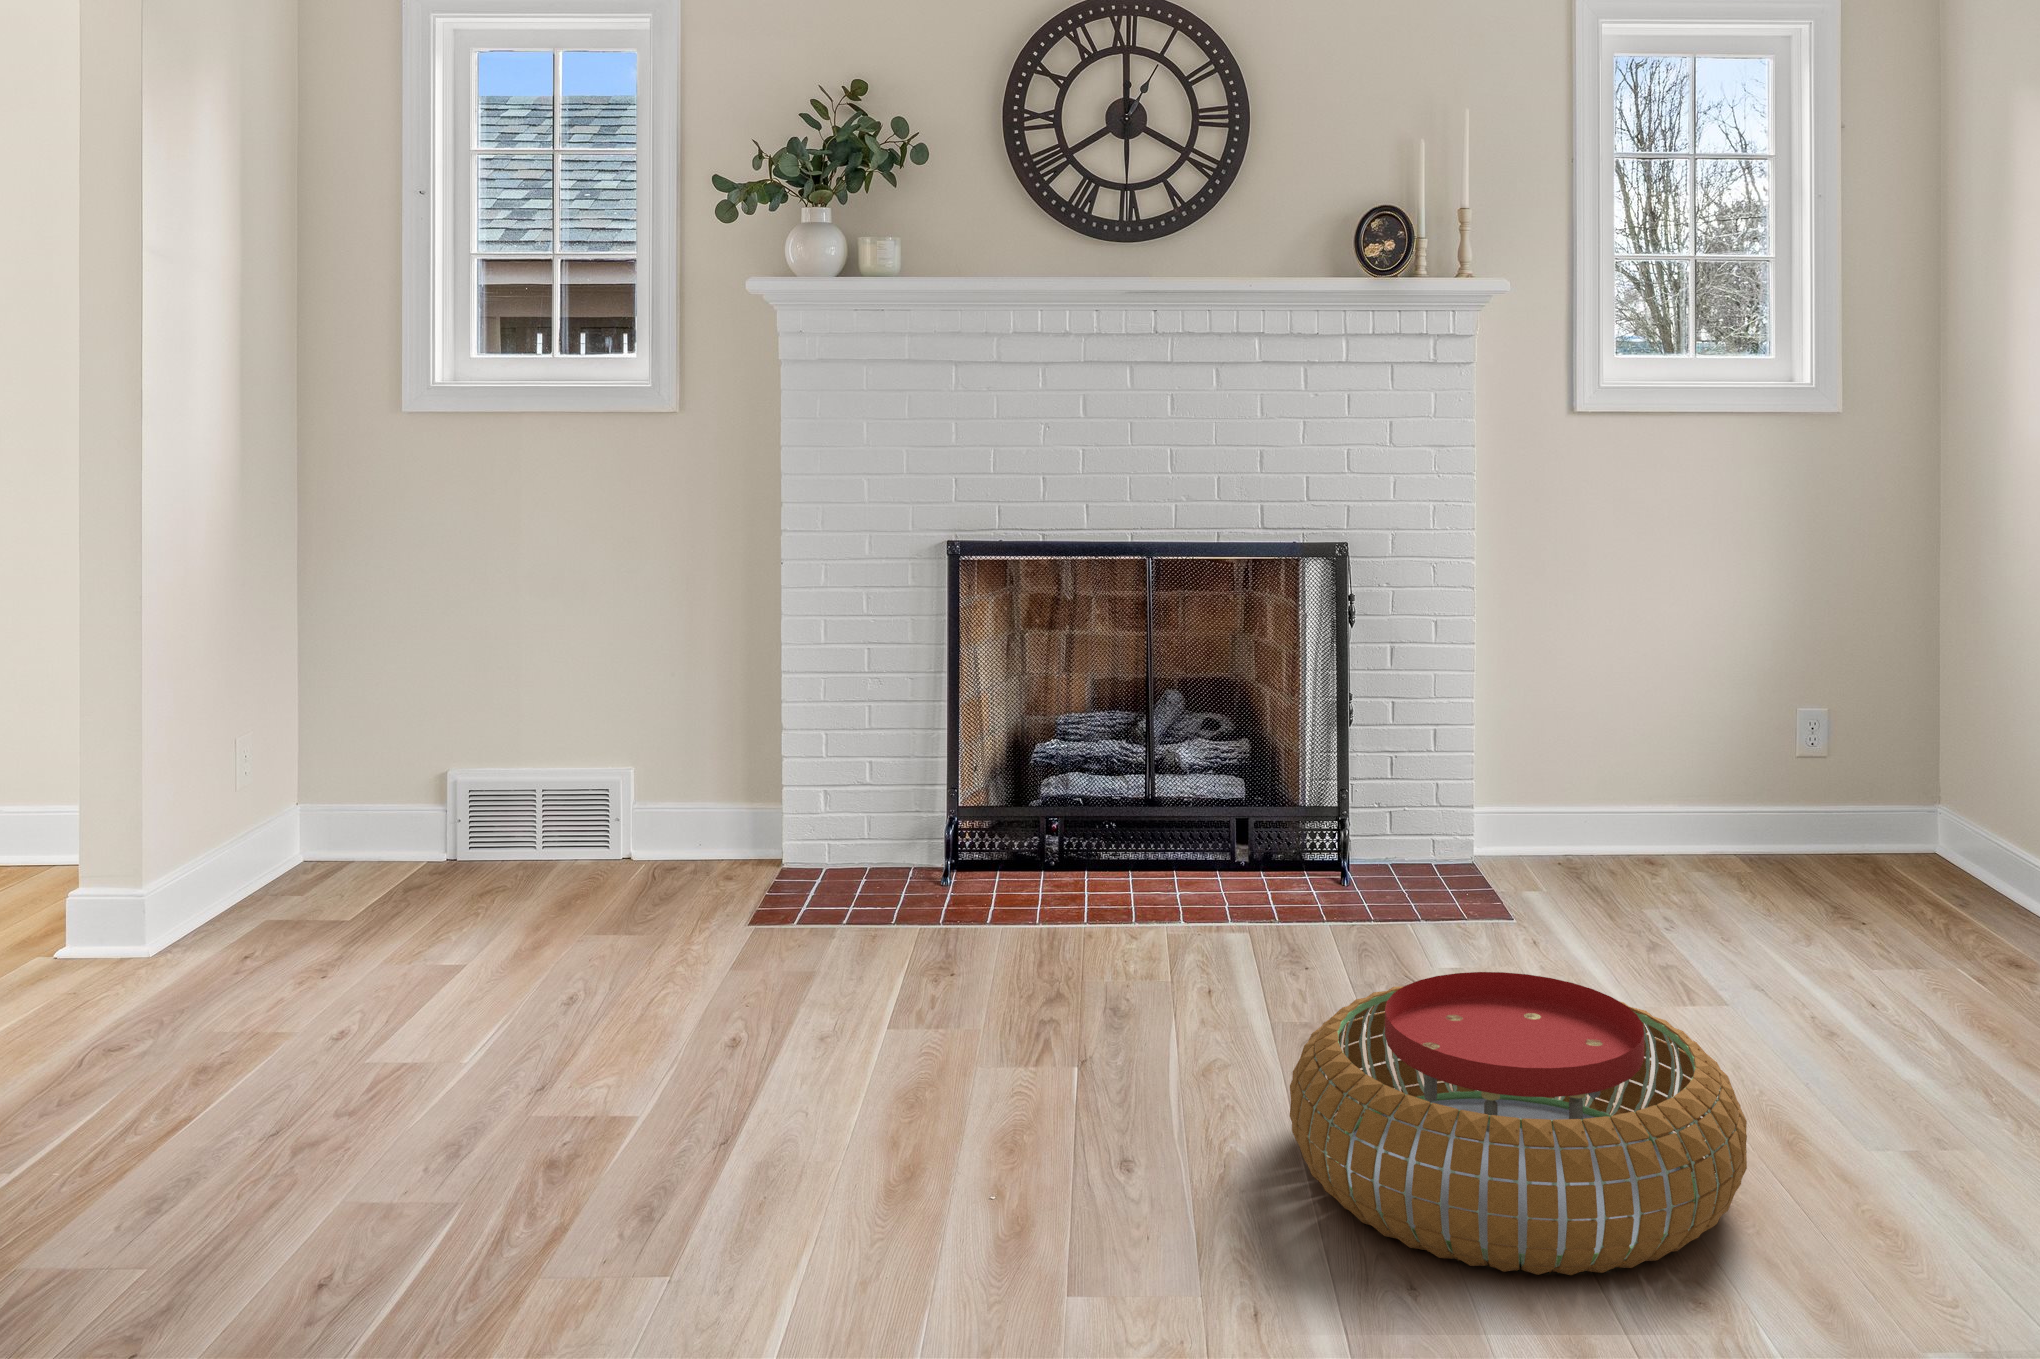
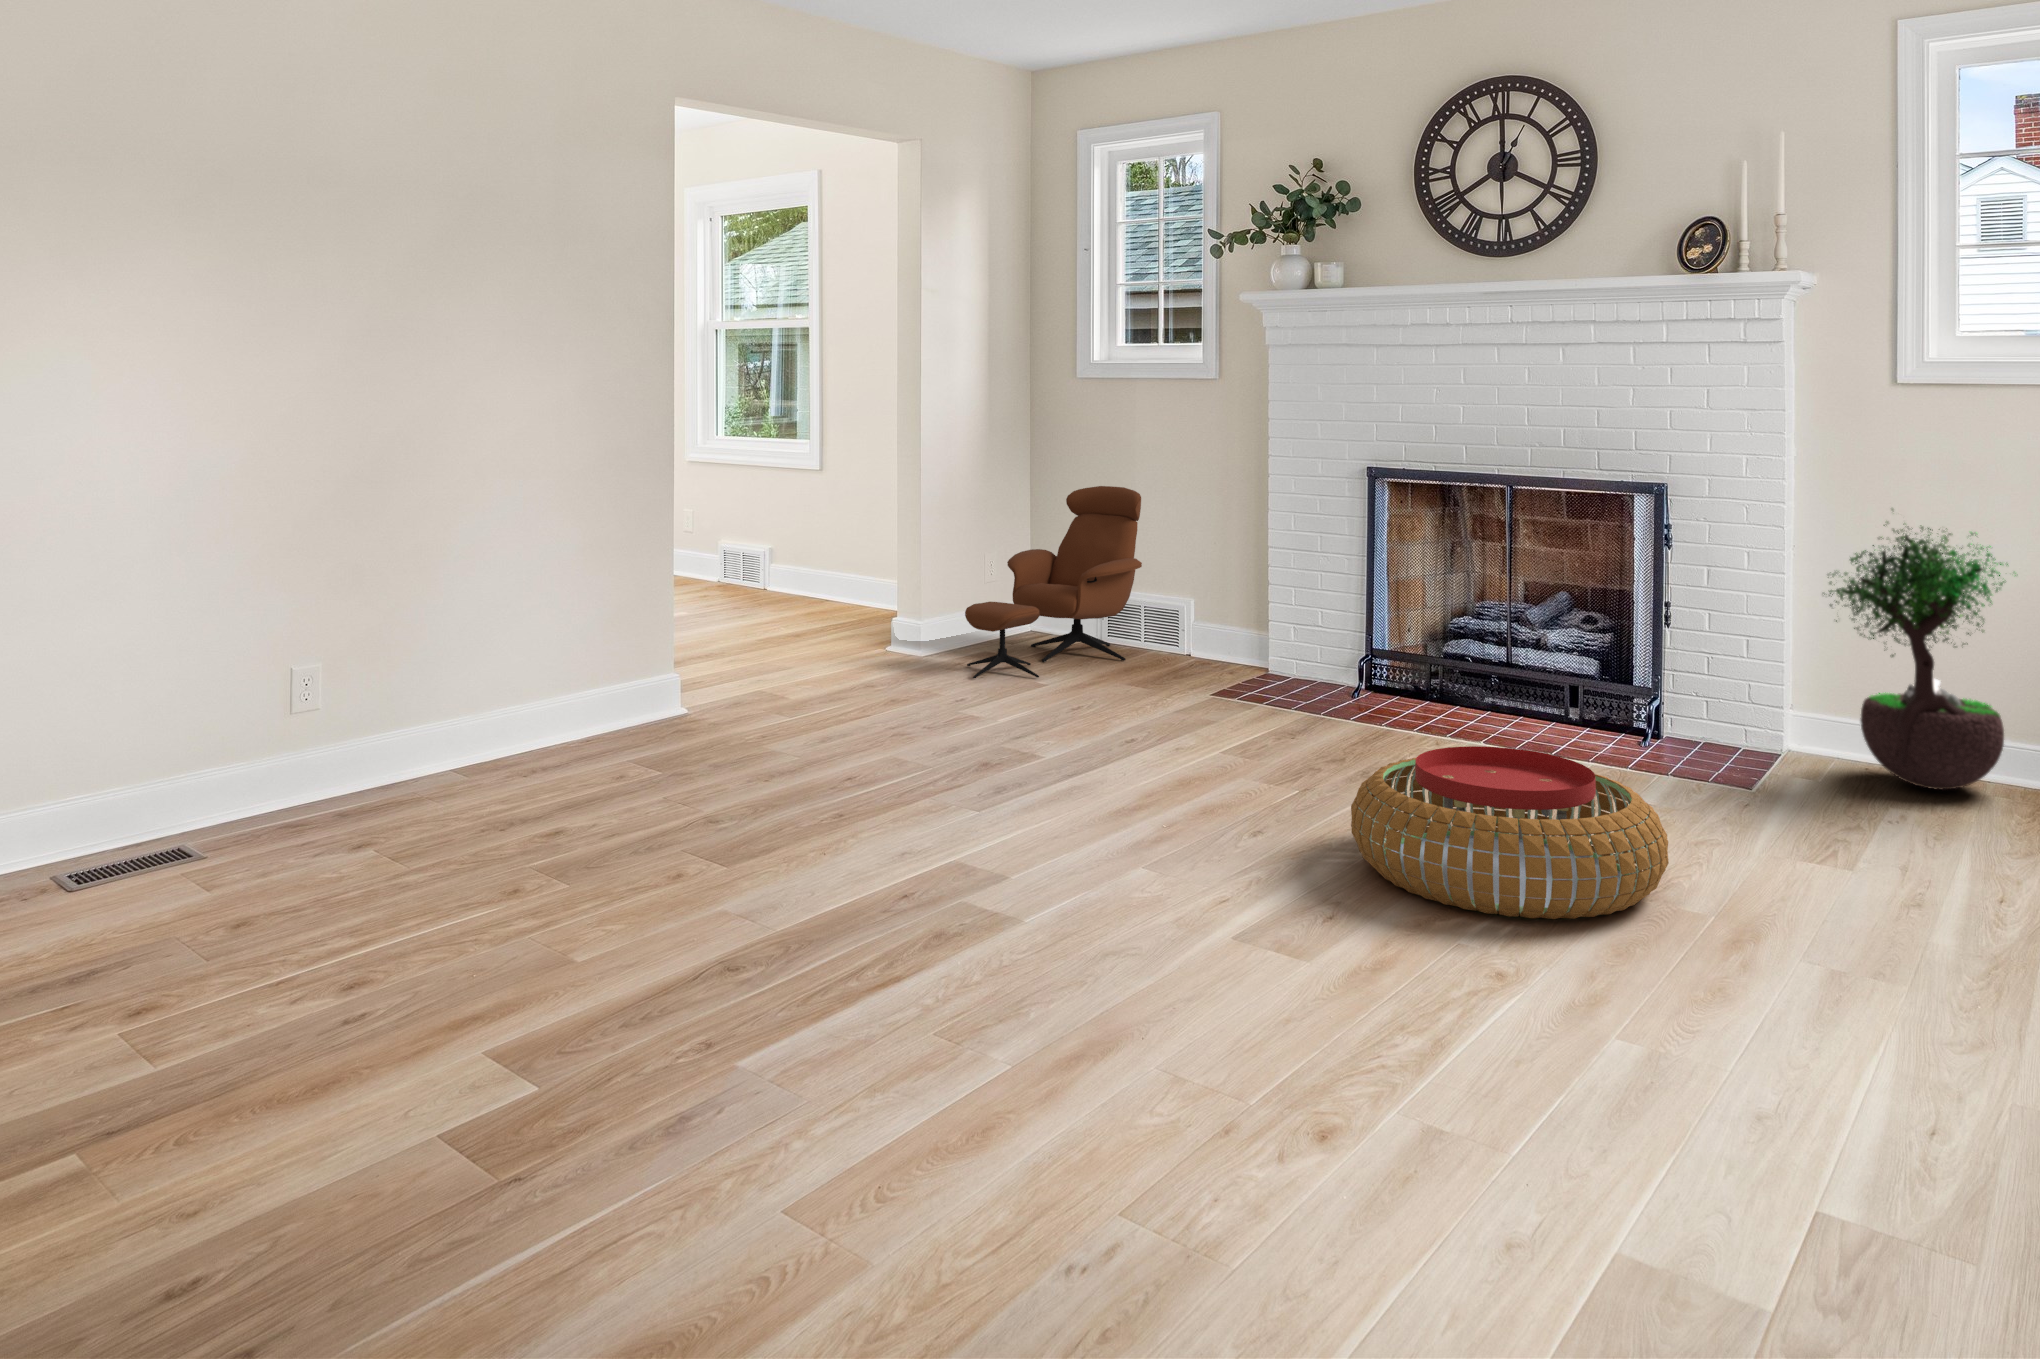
potted tree: none [1557,564,1751,887] -> present [1824,509,2016,790]
lounge chair: none [259,581,560,966] -> present [965,486,1142,678]

